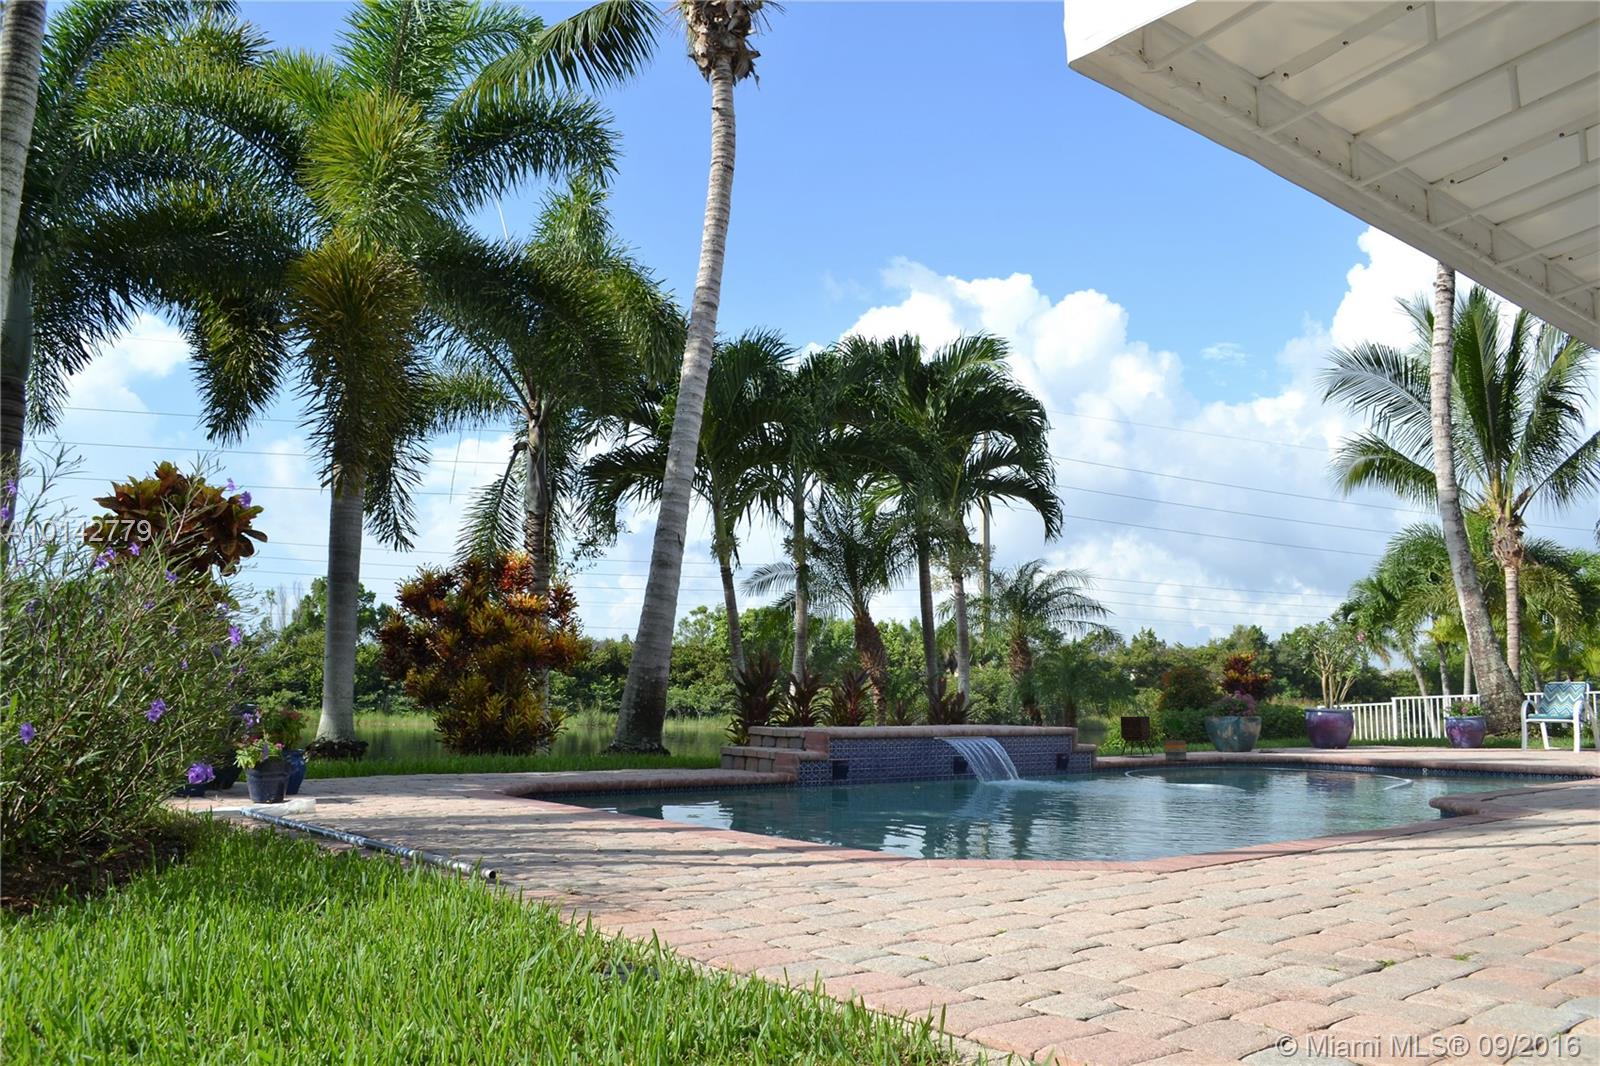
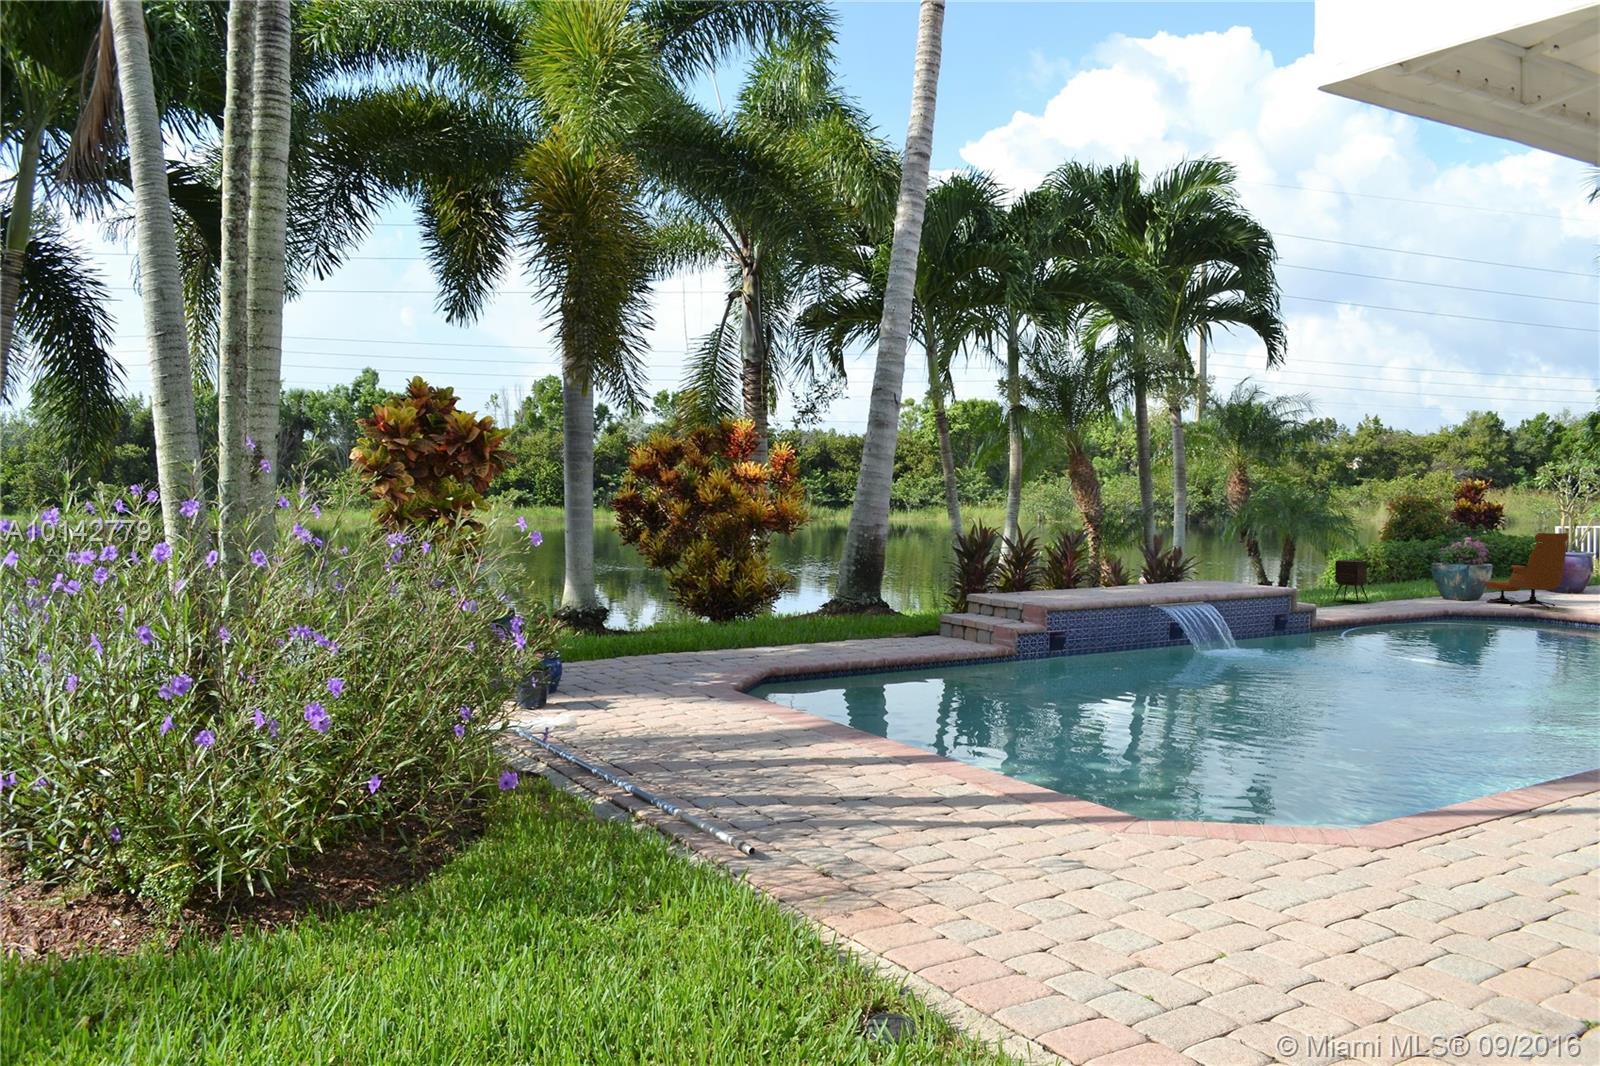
lounge chair: none [1259,682,1327,756] -> present [1485,533,1568,609]
potted tree: present [1164,718,1189,760] -> none [1381,567,1412,610]

